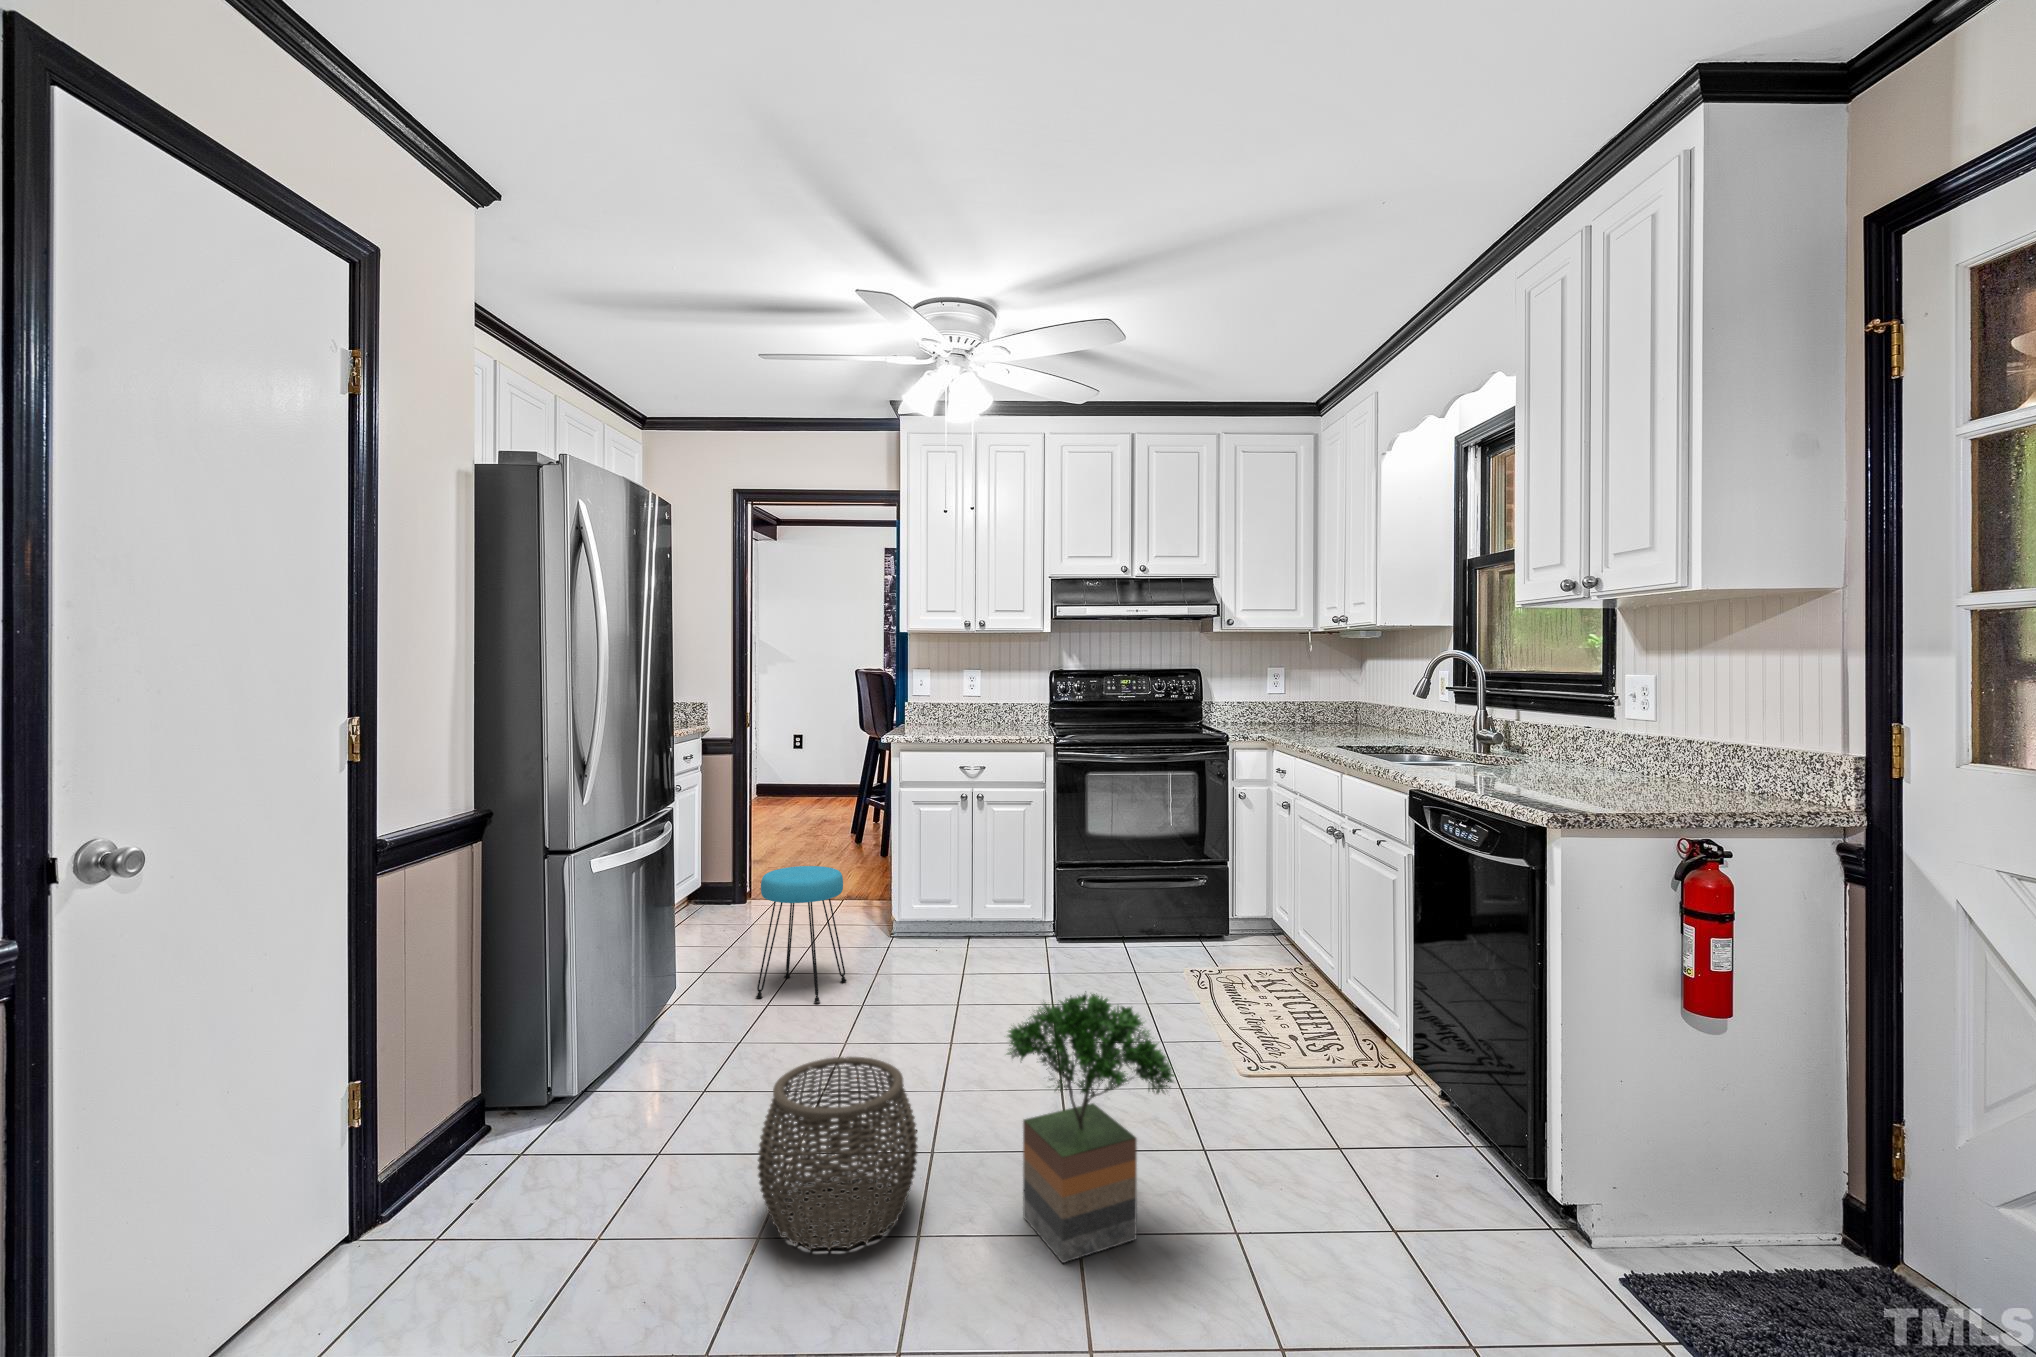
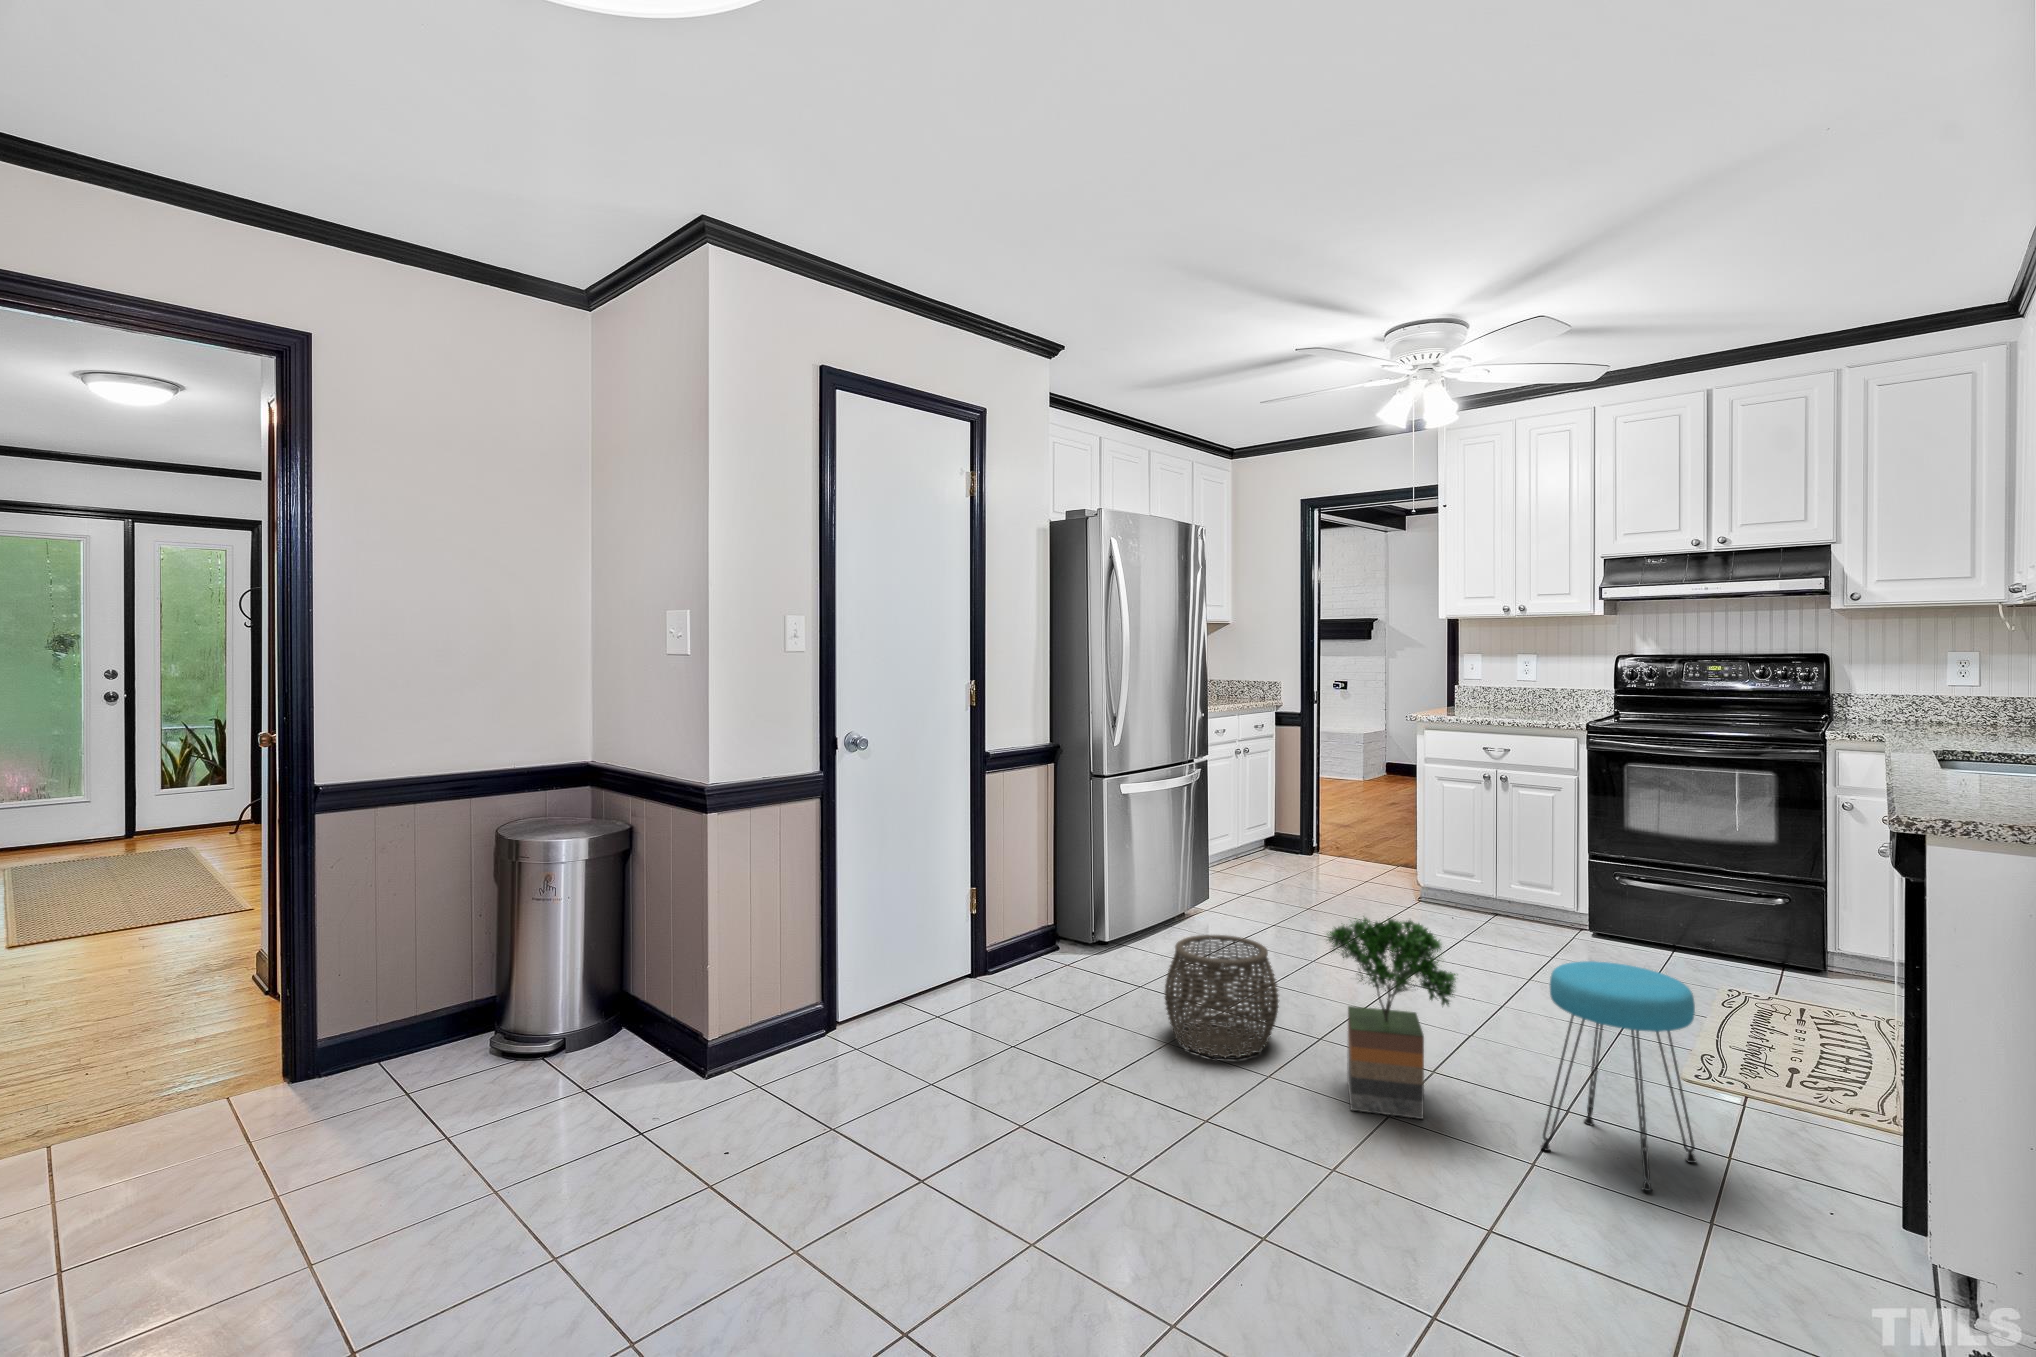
stool: present [756,866,846,1002] -> present [1541,961,1697,1191]

